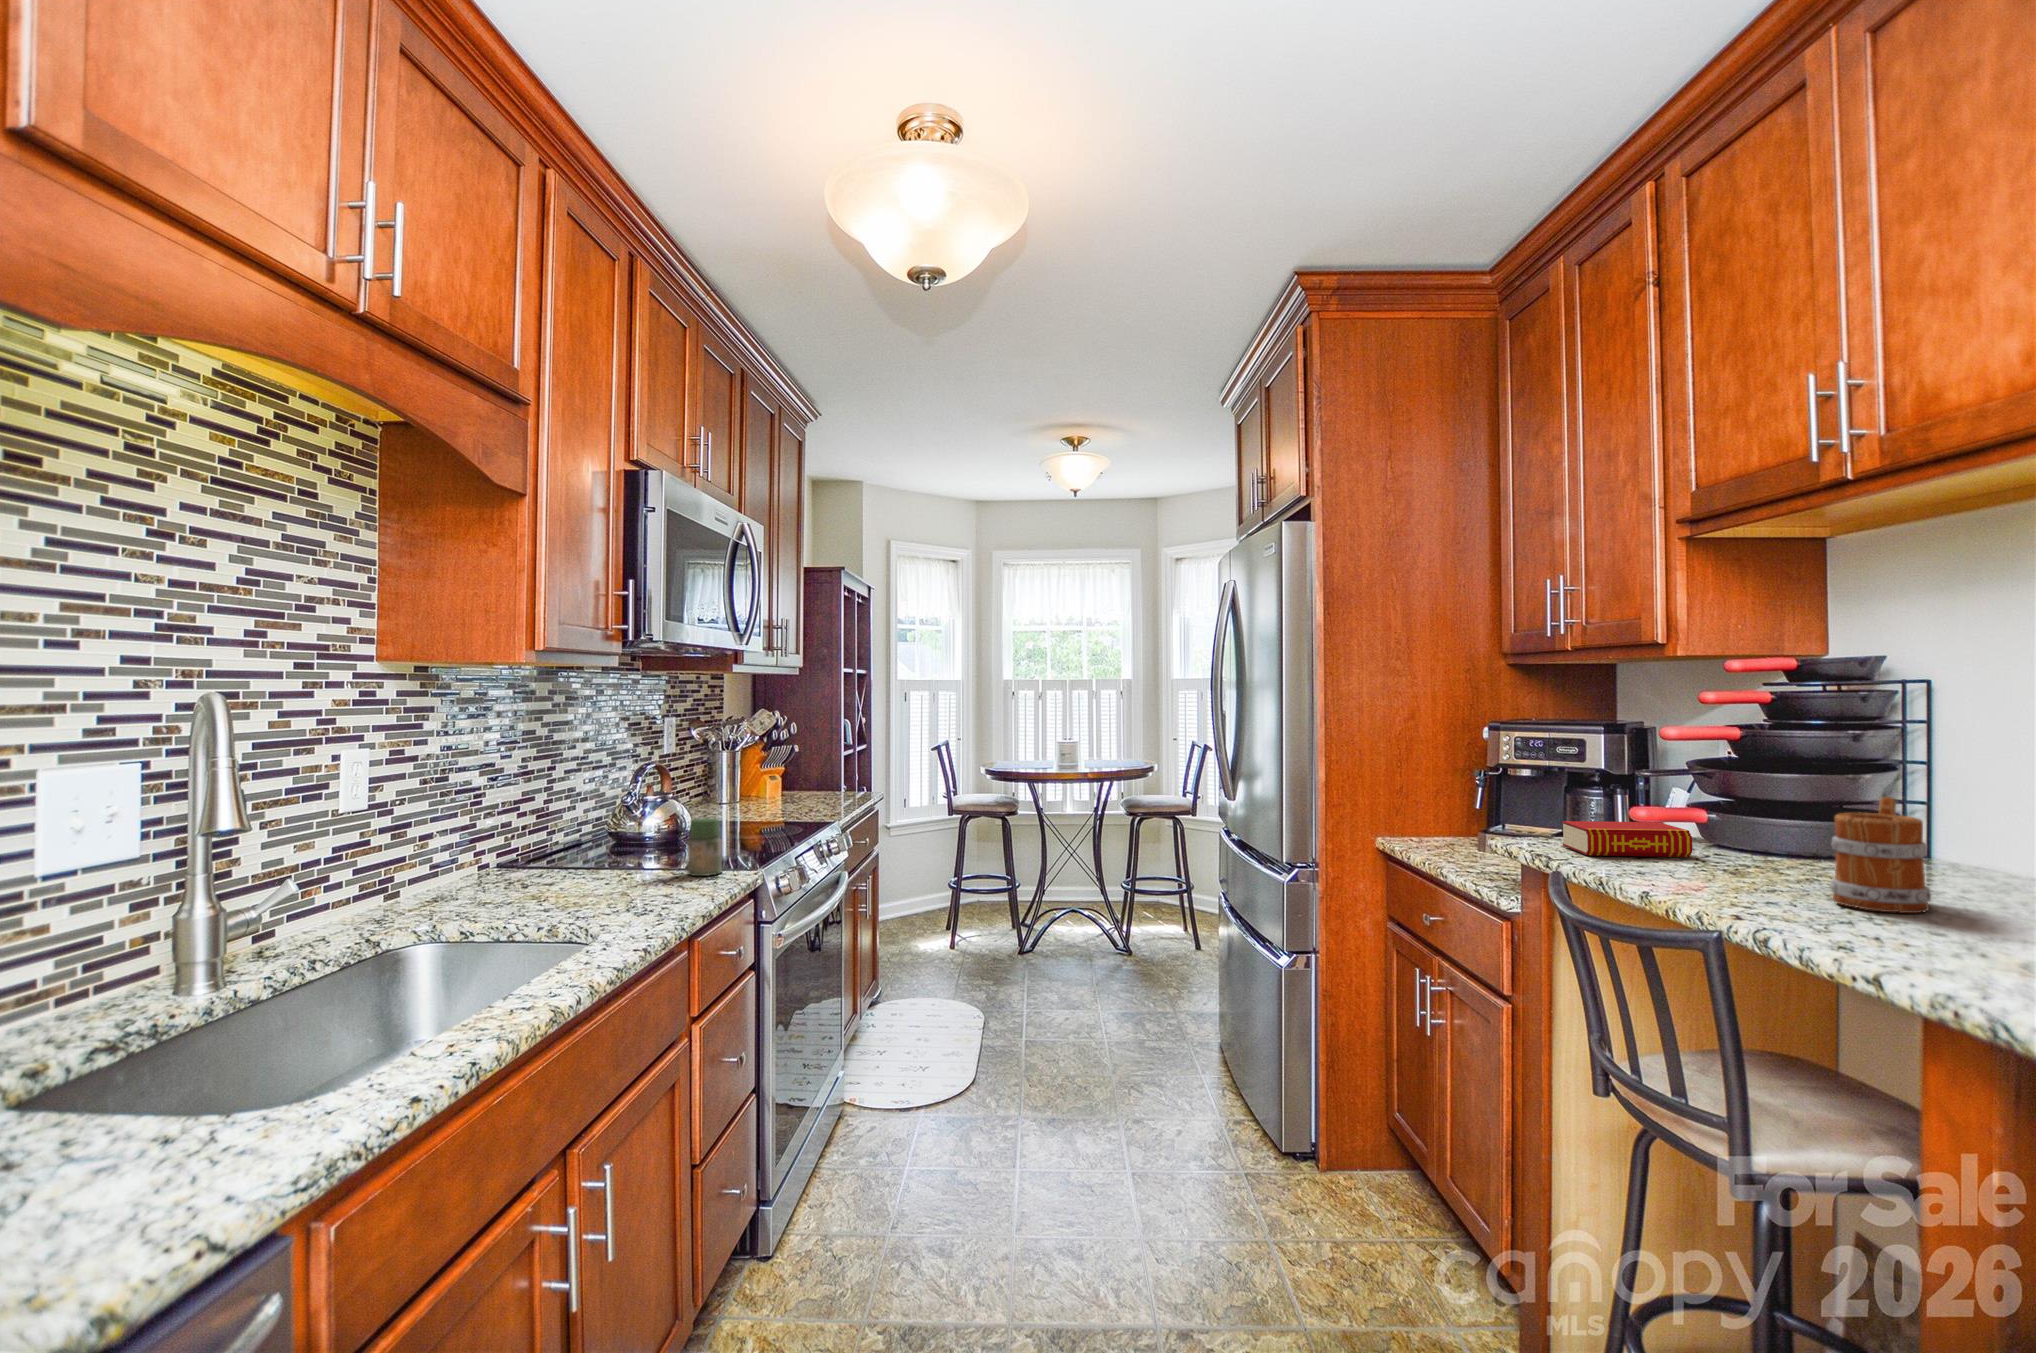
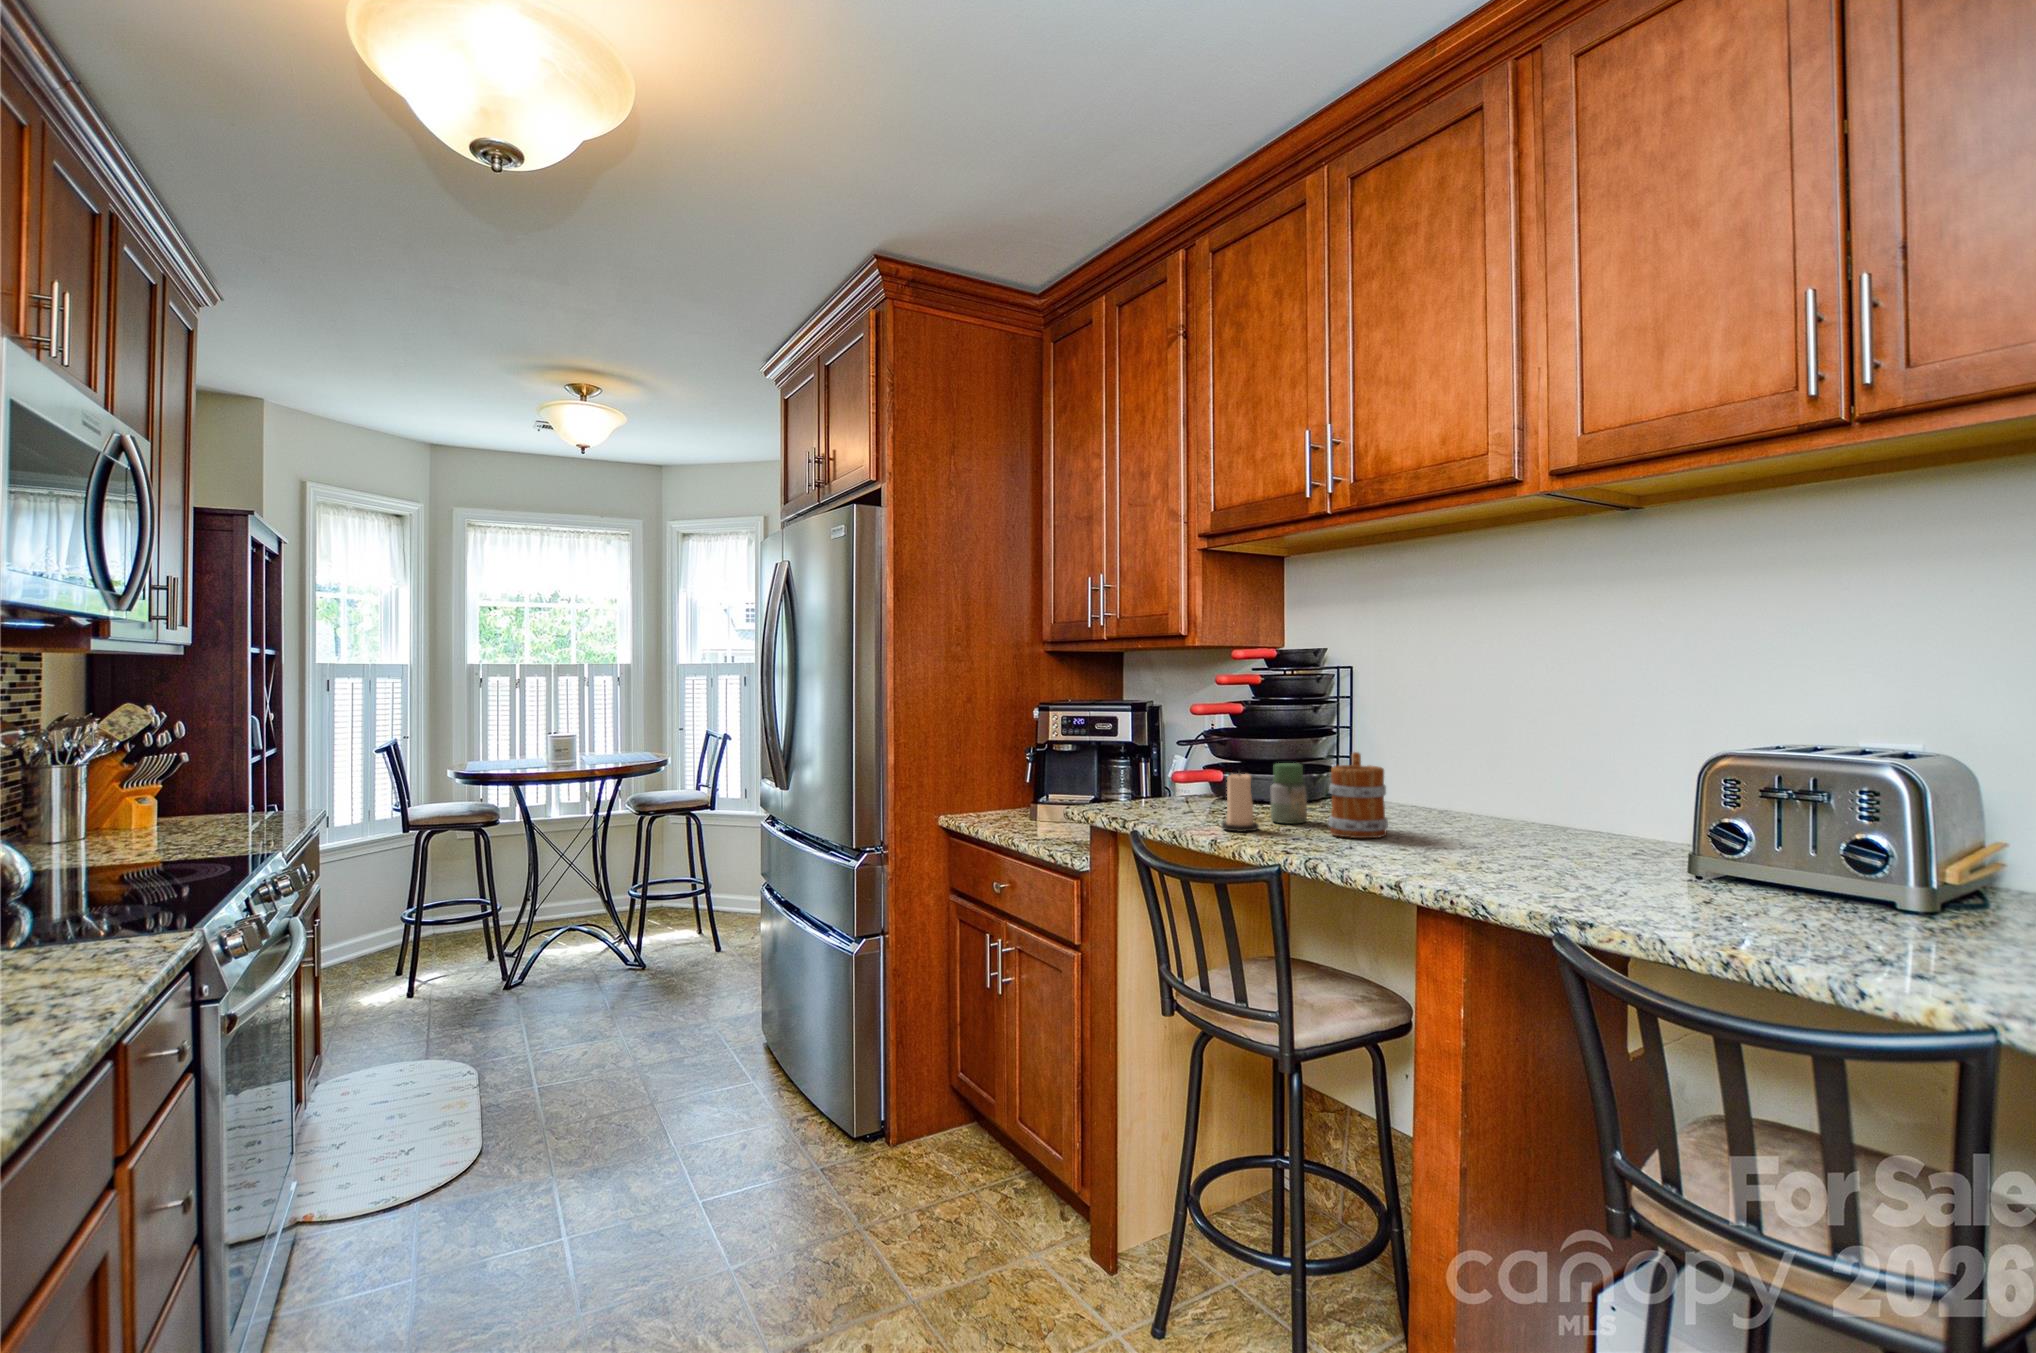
candle: none [1677,809,1730,887] -> present [1222,771,1259,832]
jar: present [688,818,722,876] -> present [1271,763,1307,824]
book: present [1562,821,1692,857] -> none [1117,783,1212,815]

